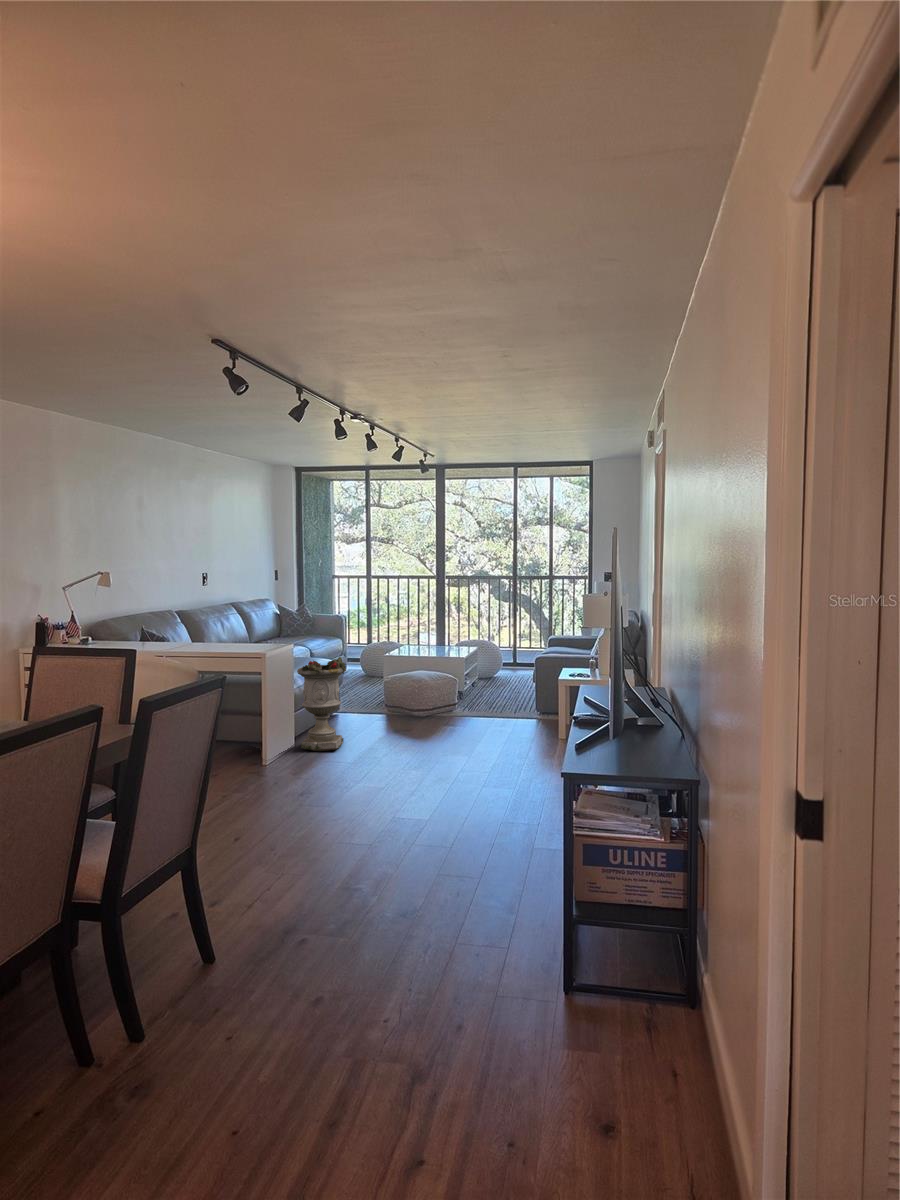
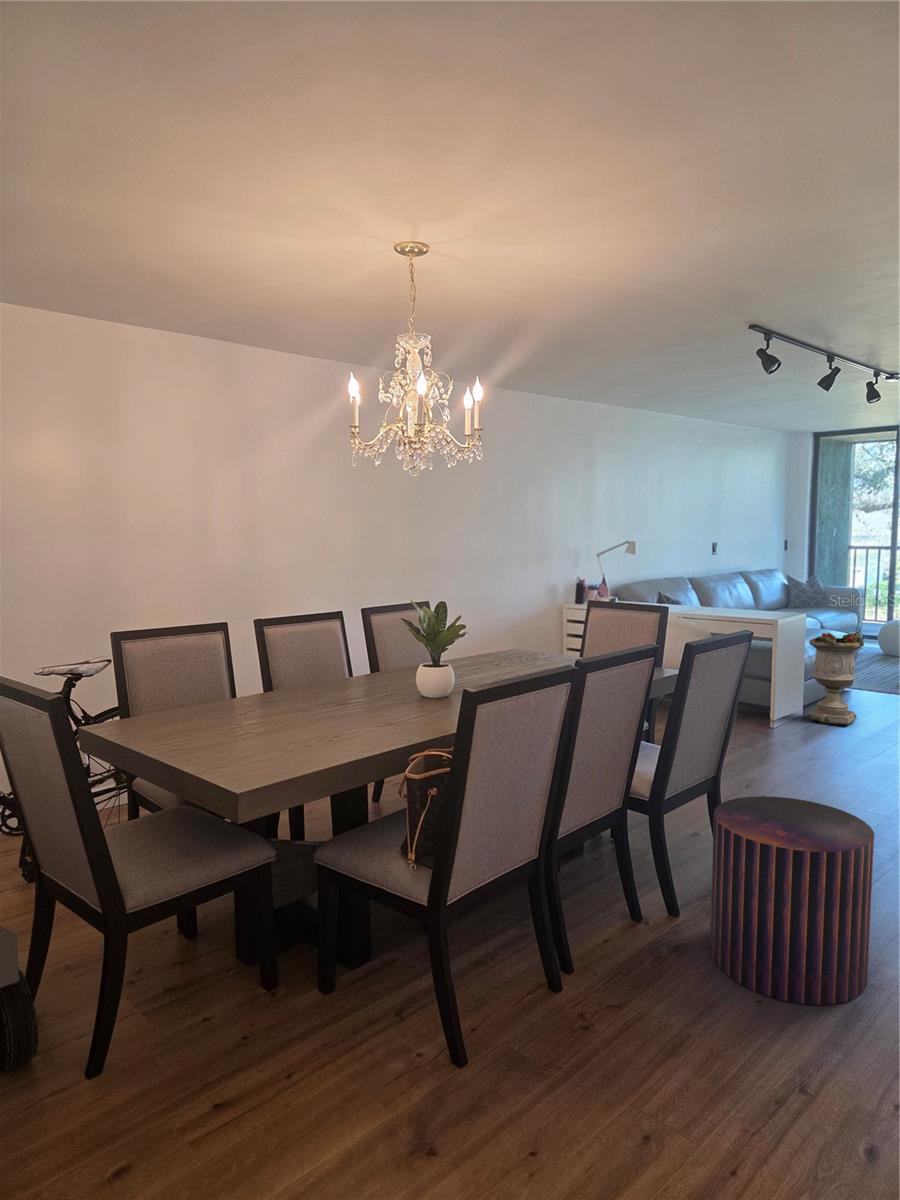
pouf: none [180,860,357,1118] -> present [710,796,874,1005]

